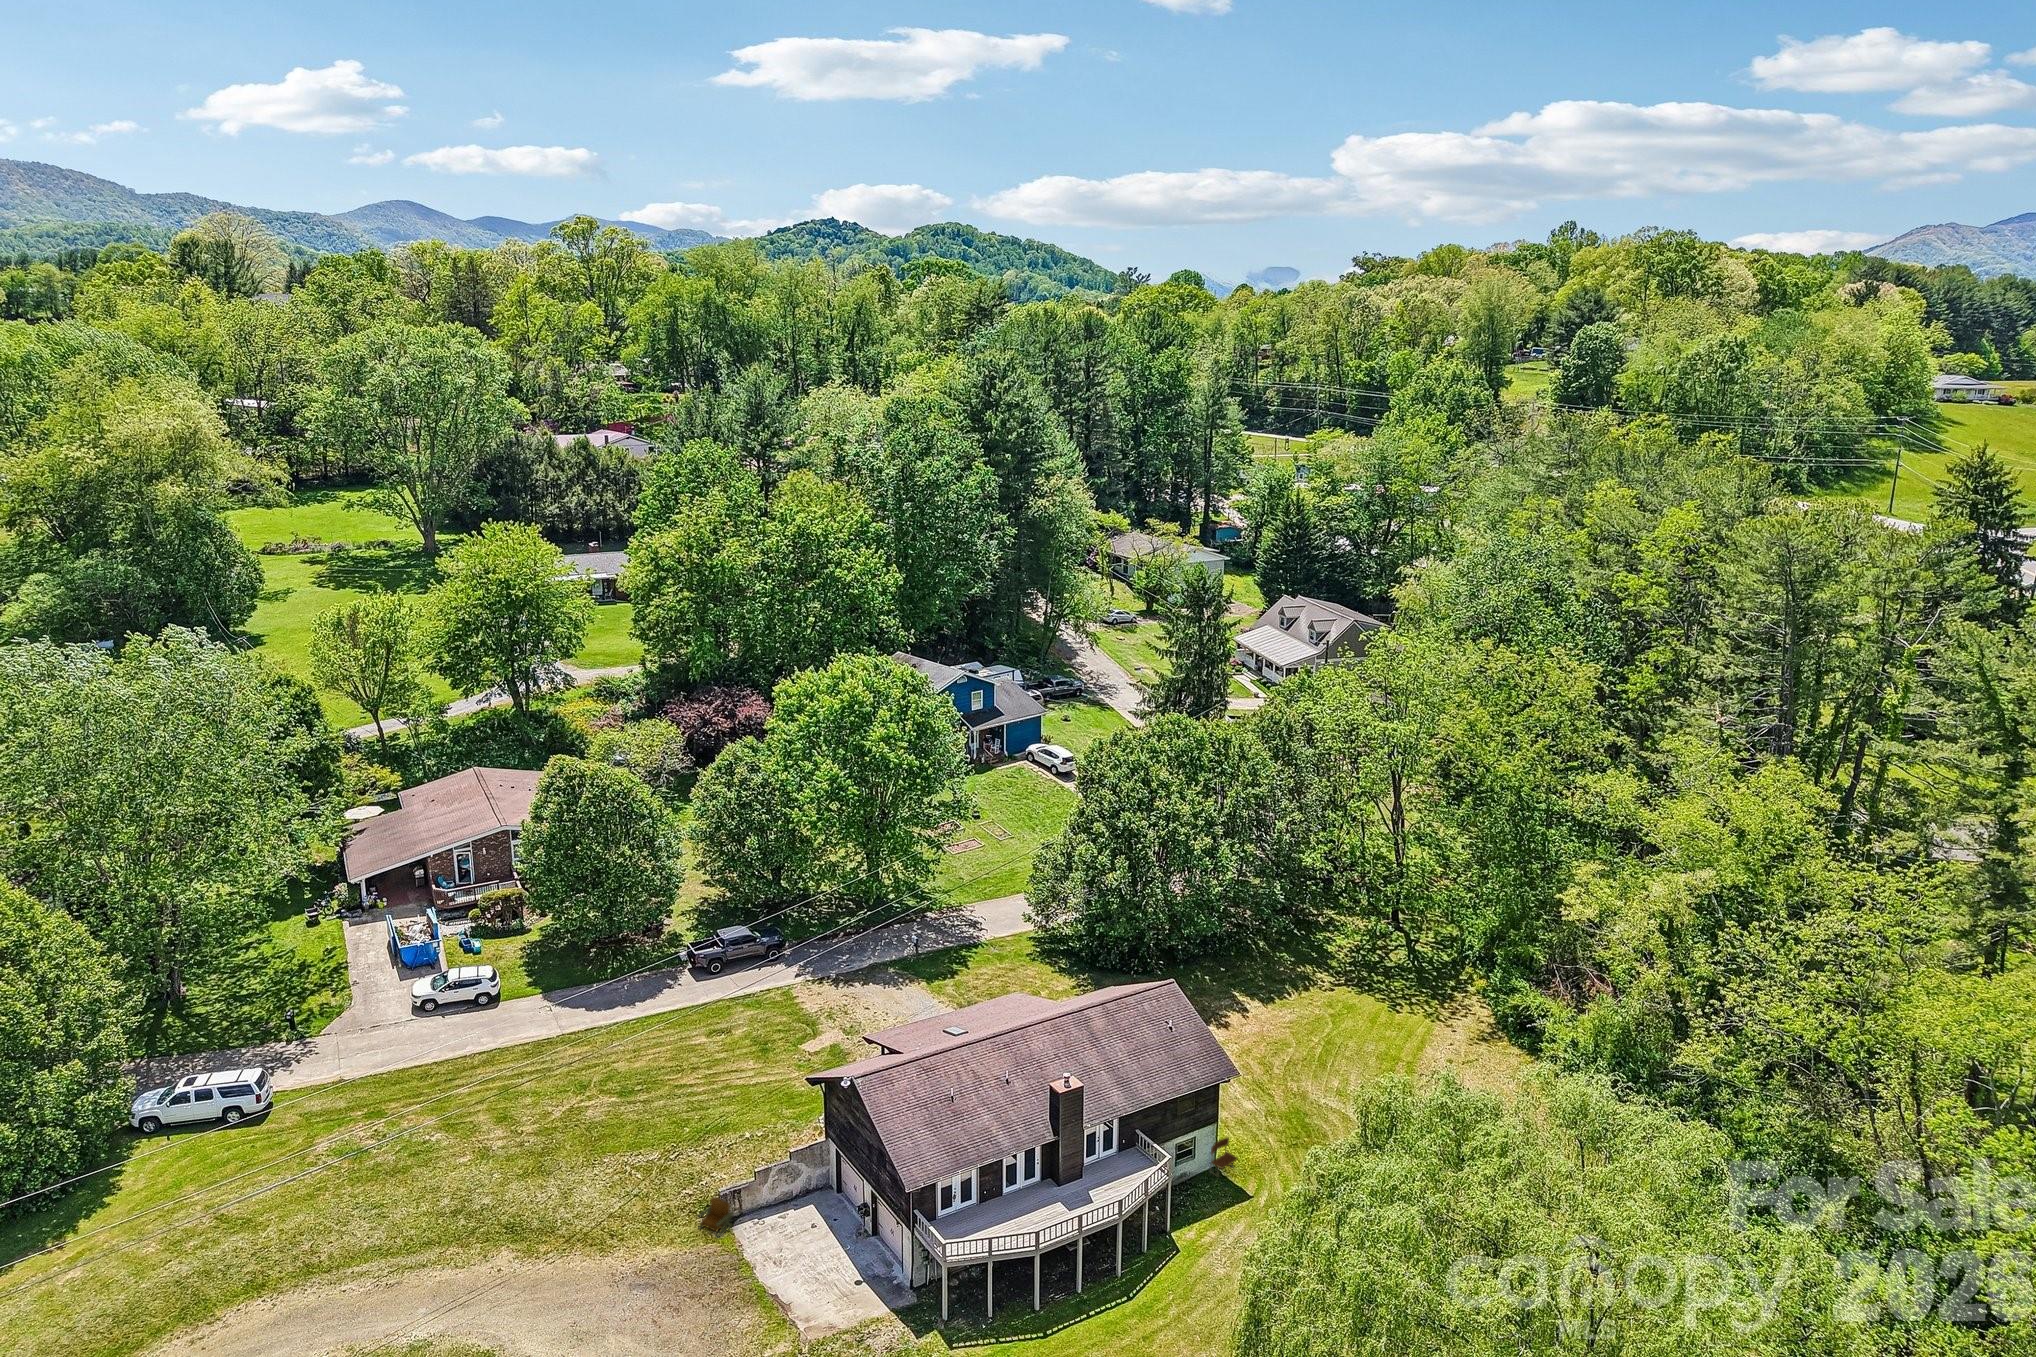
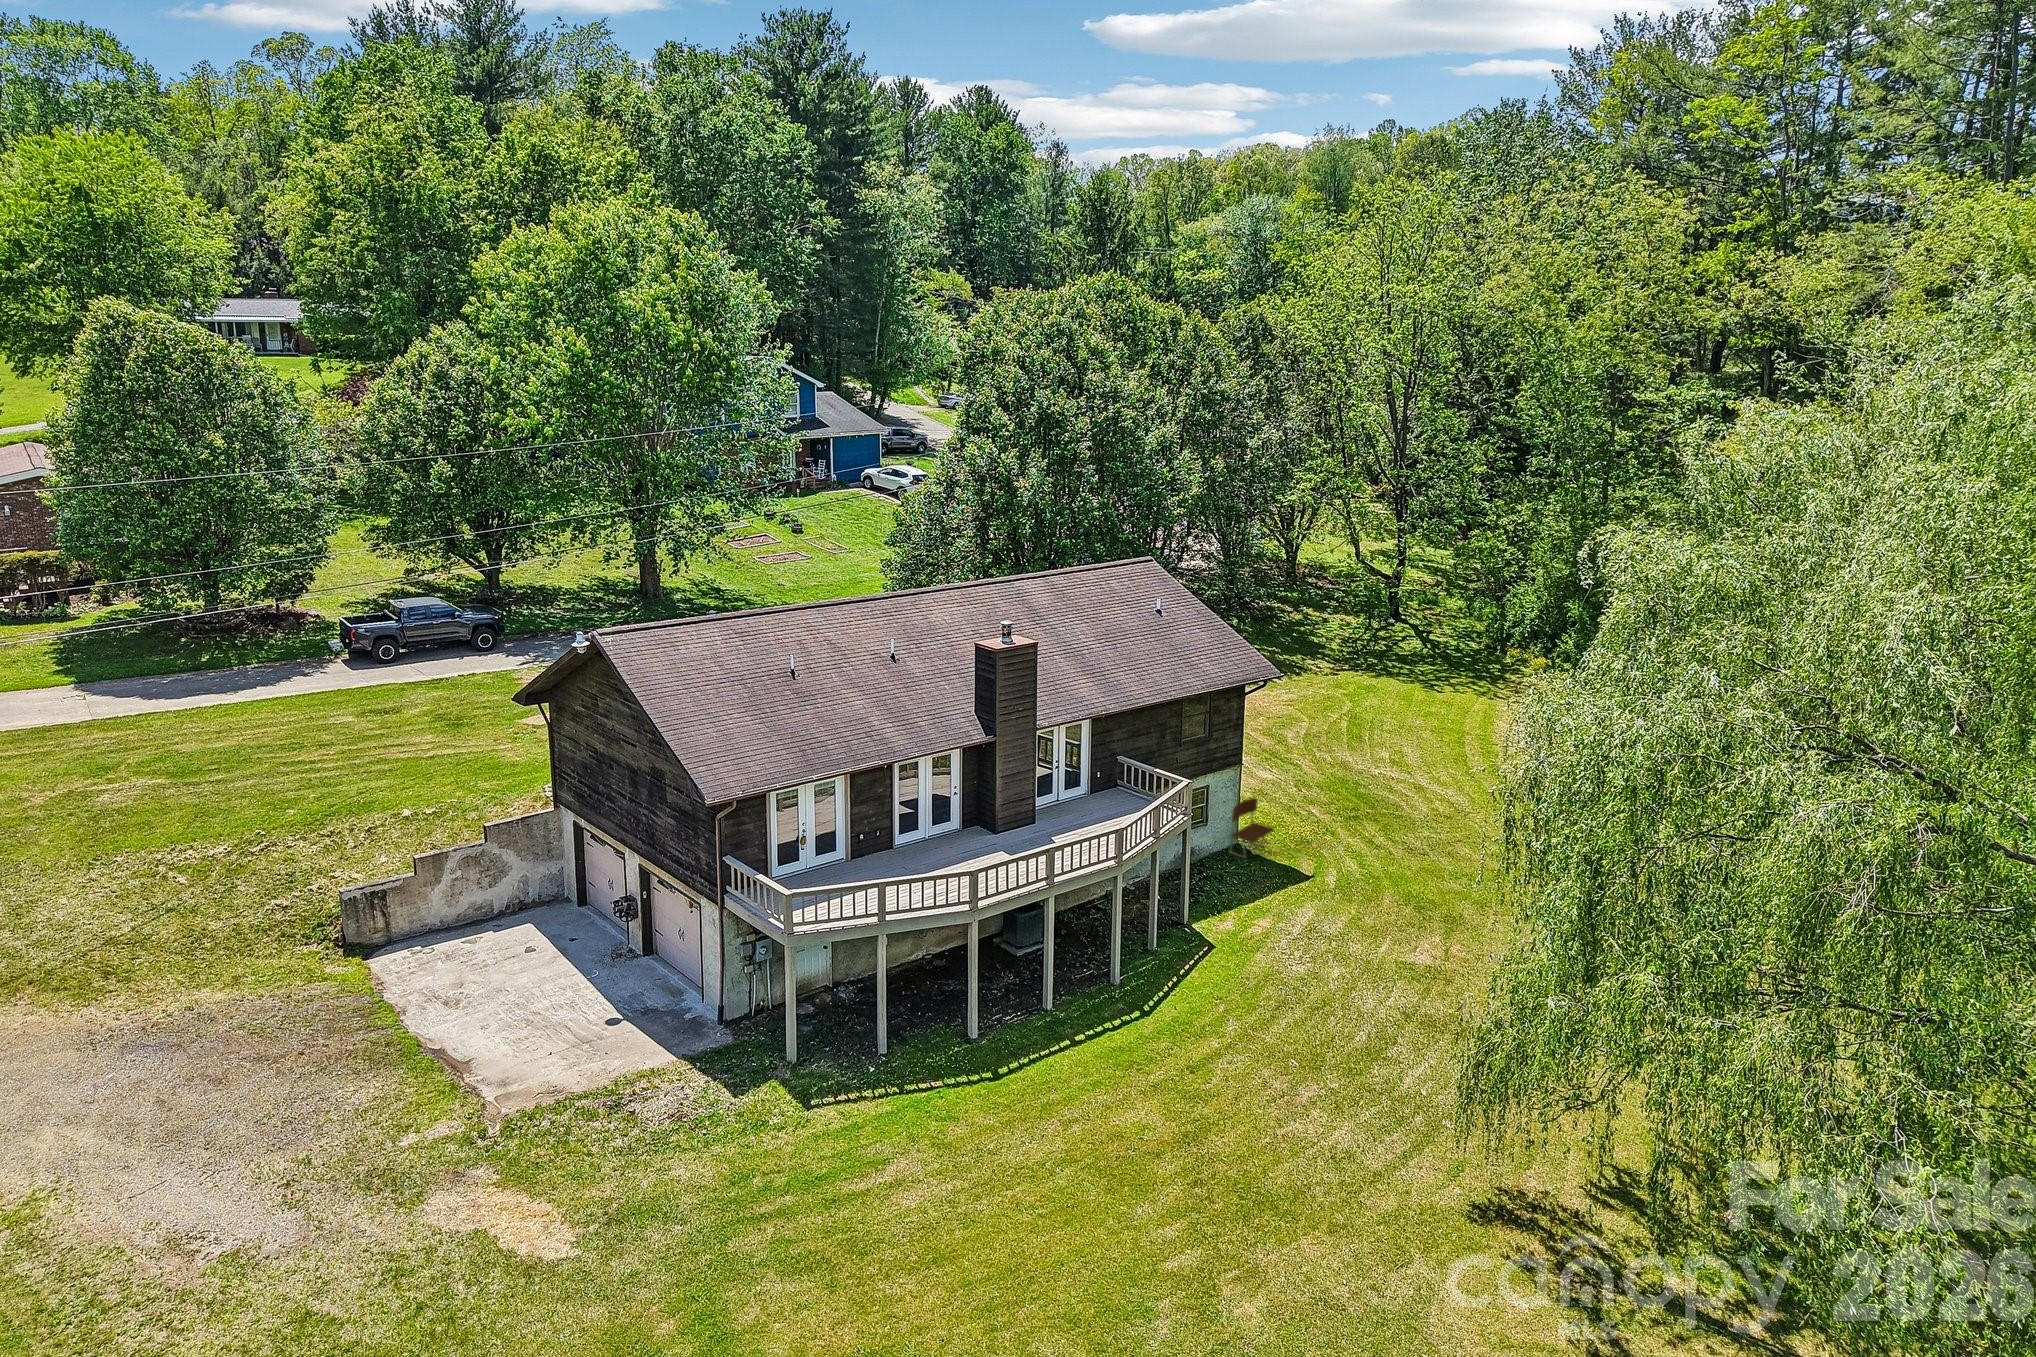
lounge chair: present [698,1197,733,1237] -> none [286,900,366,970]

